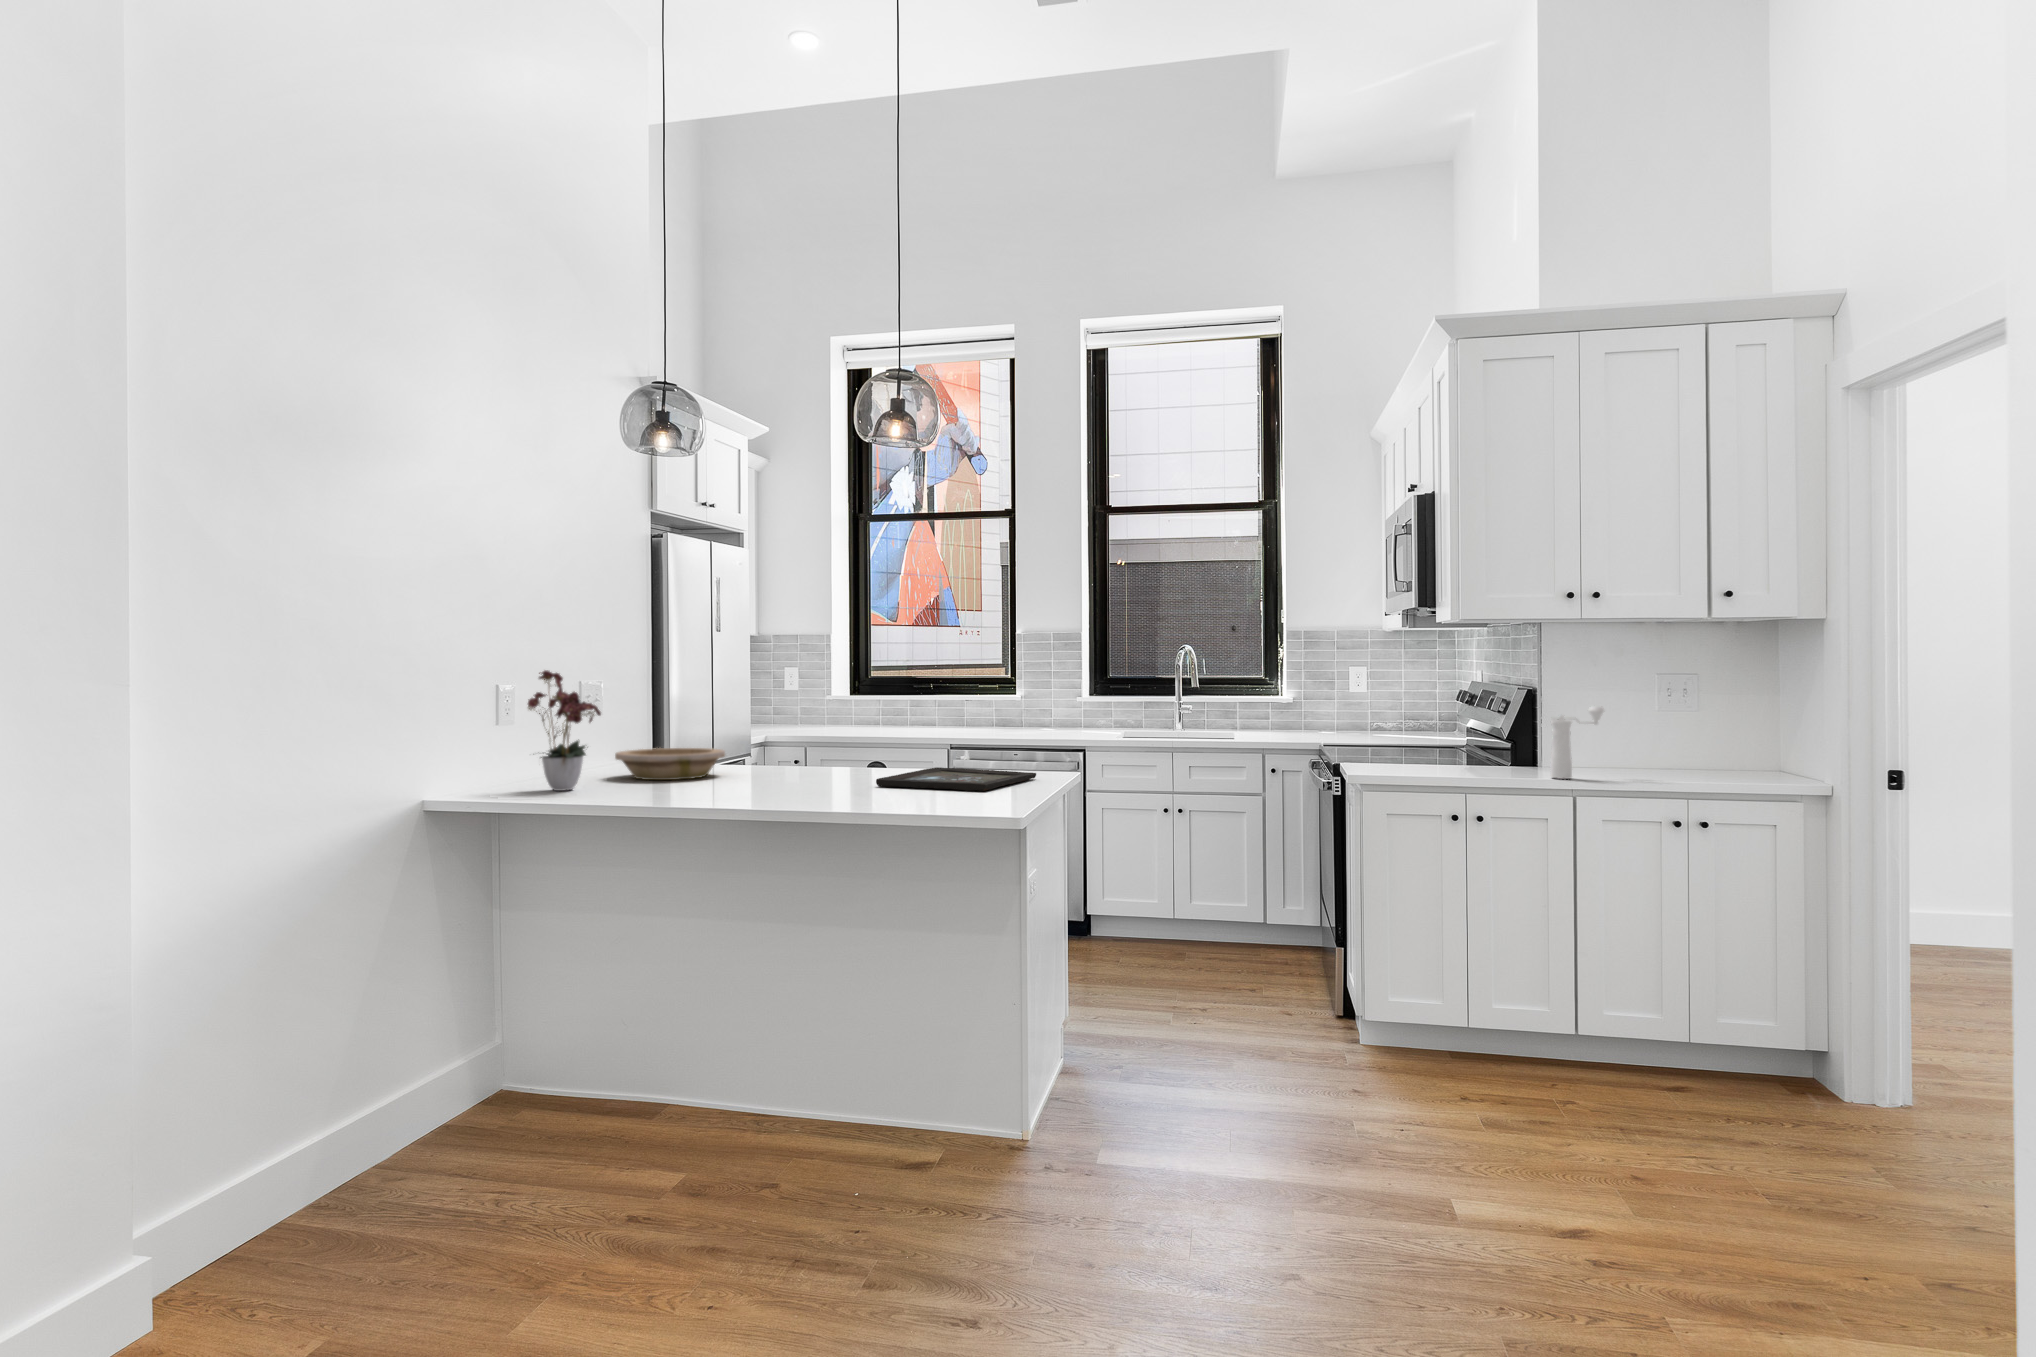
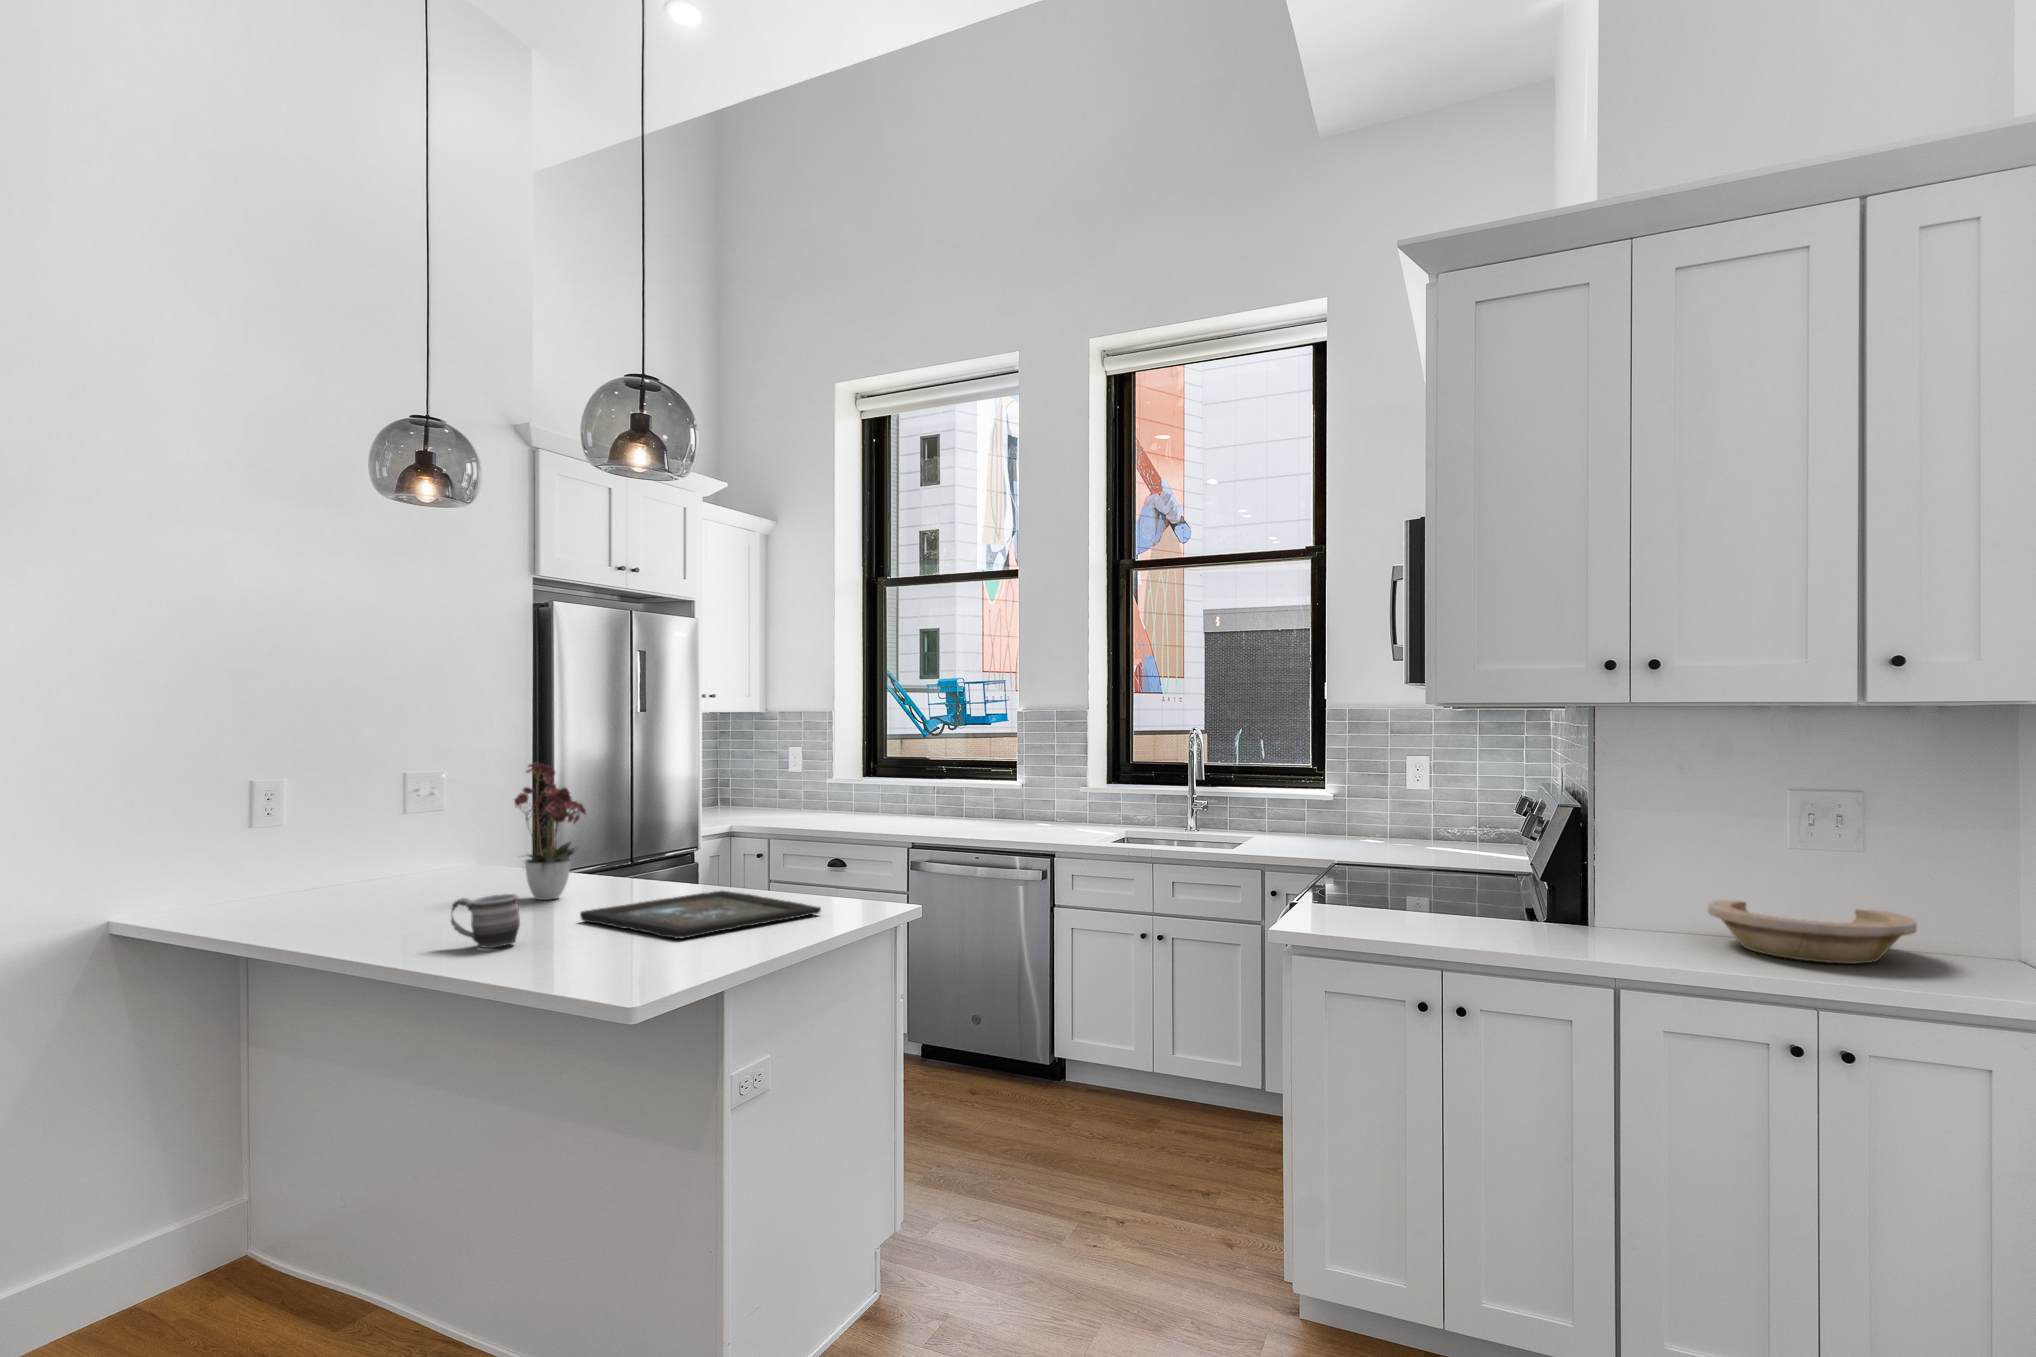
flower arrangement: present [528,670,601,791] -> present [514,763,586,900]
pepper mill: present [1551,706,1604,779] -> none [1580,840,1674,956]
bowl: present [615,748,725,780] -> present [1708,900,1917,963]
mug: none [836,761,883,798] -> present [451,894,520,948]

